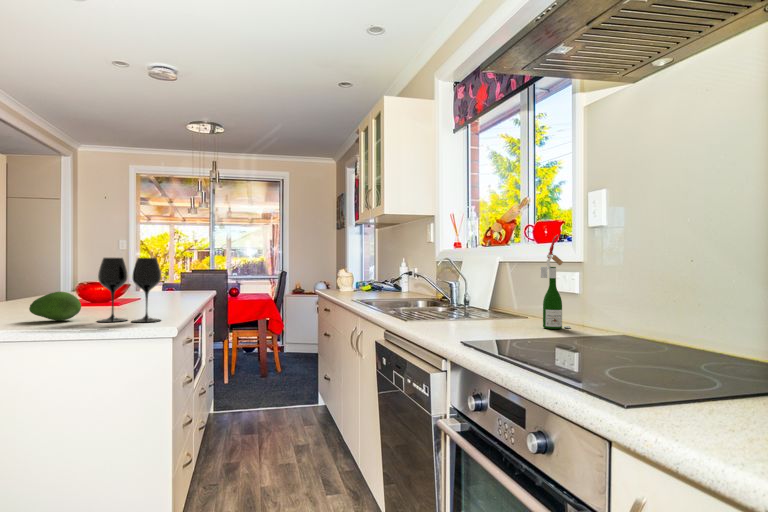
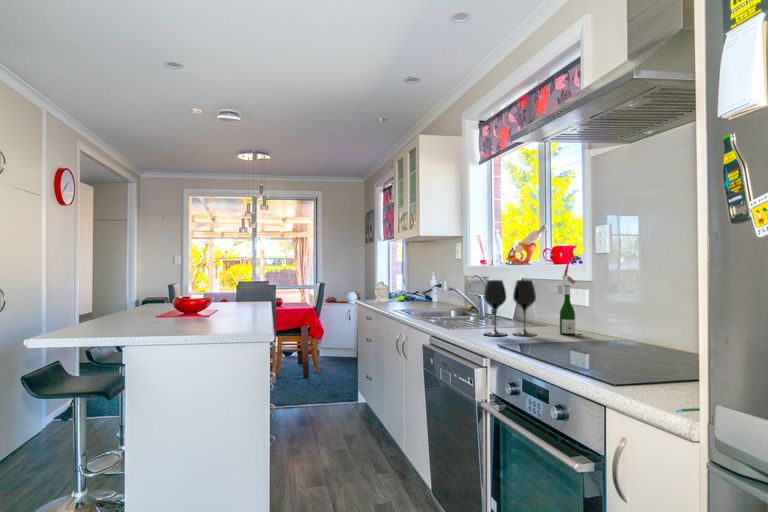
wine glass: present [98,258,161,322] -> present [484,280,536,336]
fruit: present [29,292,81,321] -> none [154,305,192,328]

